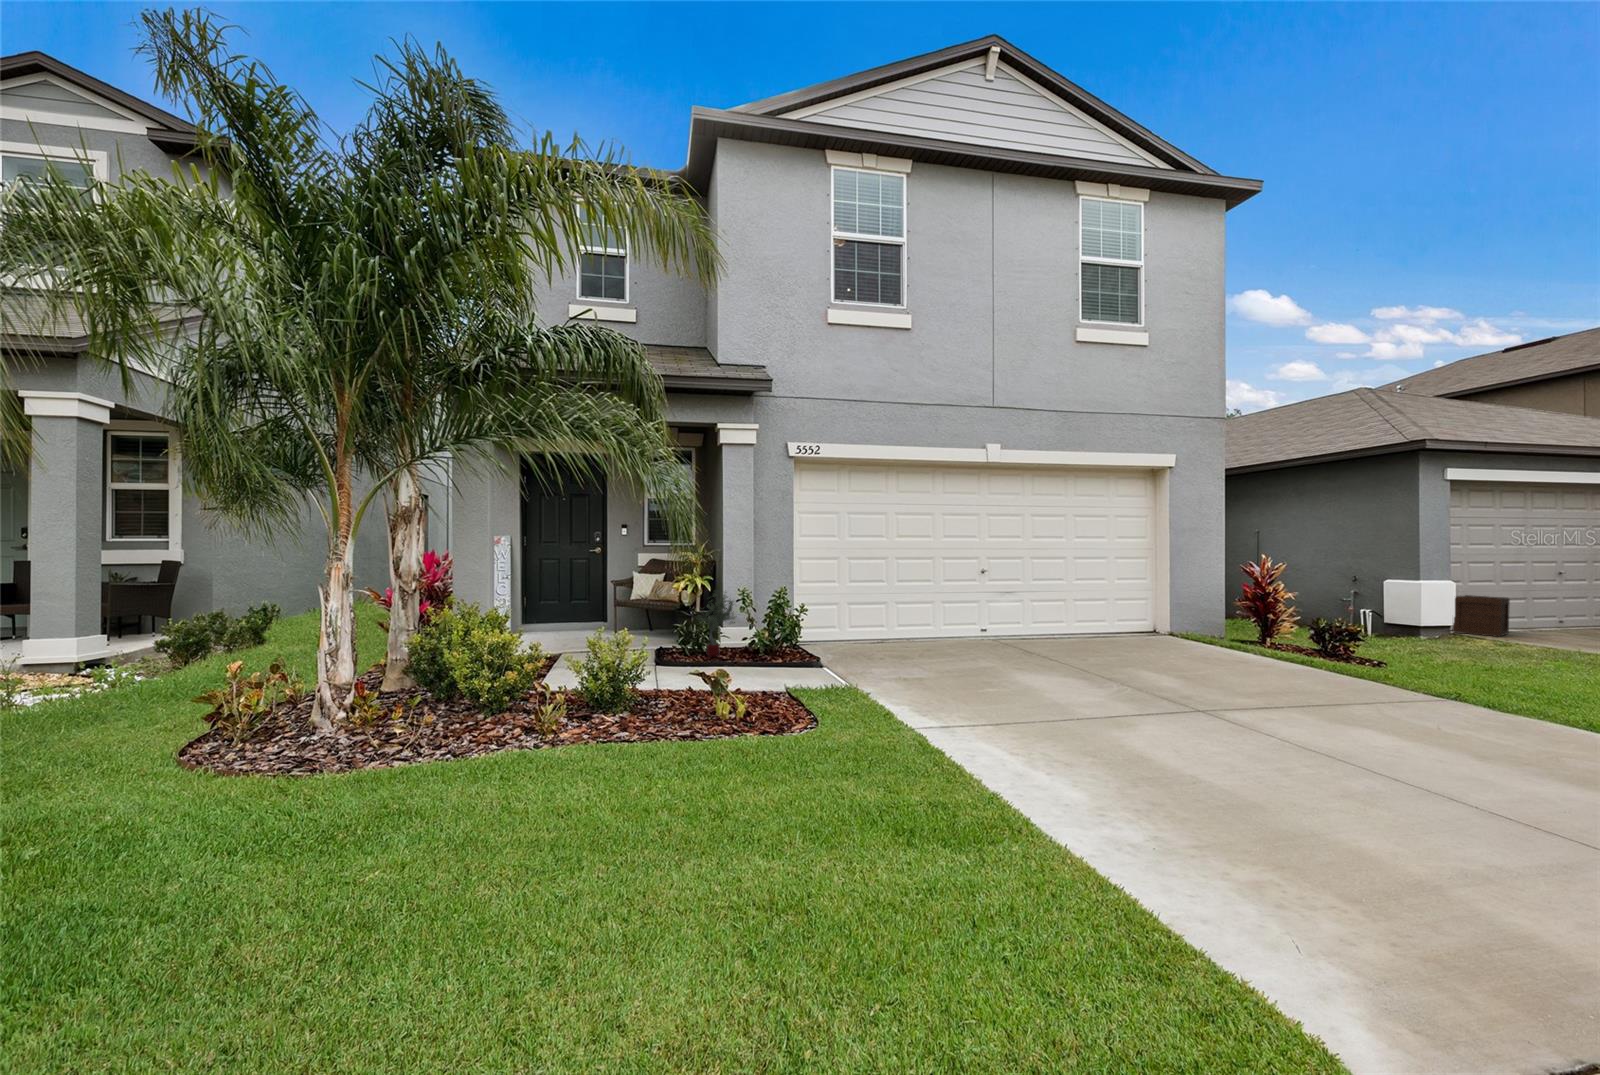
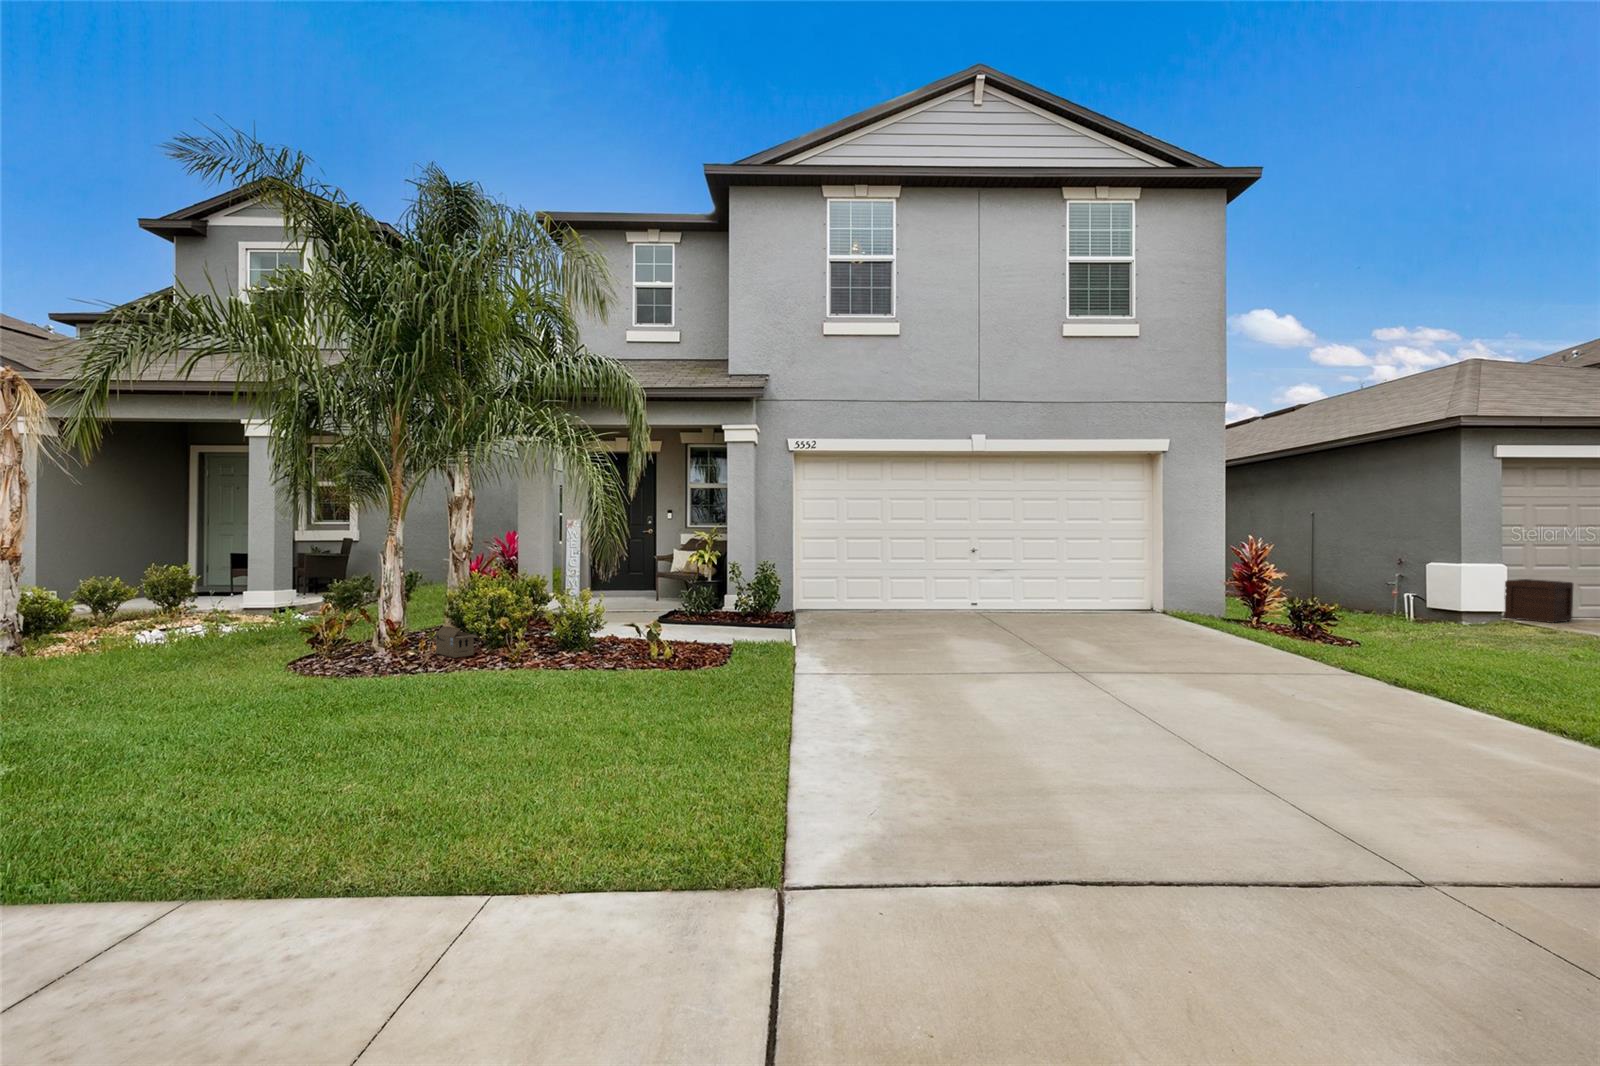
potted tree: present [696,591,735,657] -> none [706,563,737,618]
cardboard box: none [387,689,464,736] -> present [433,626,479,658]

